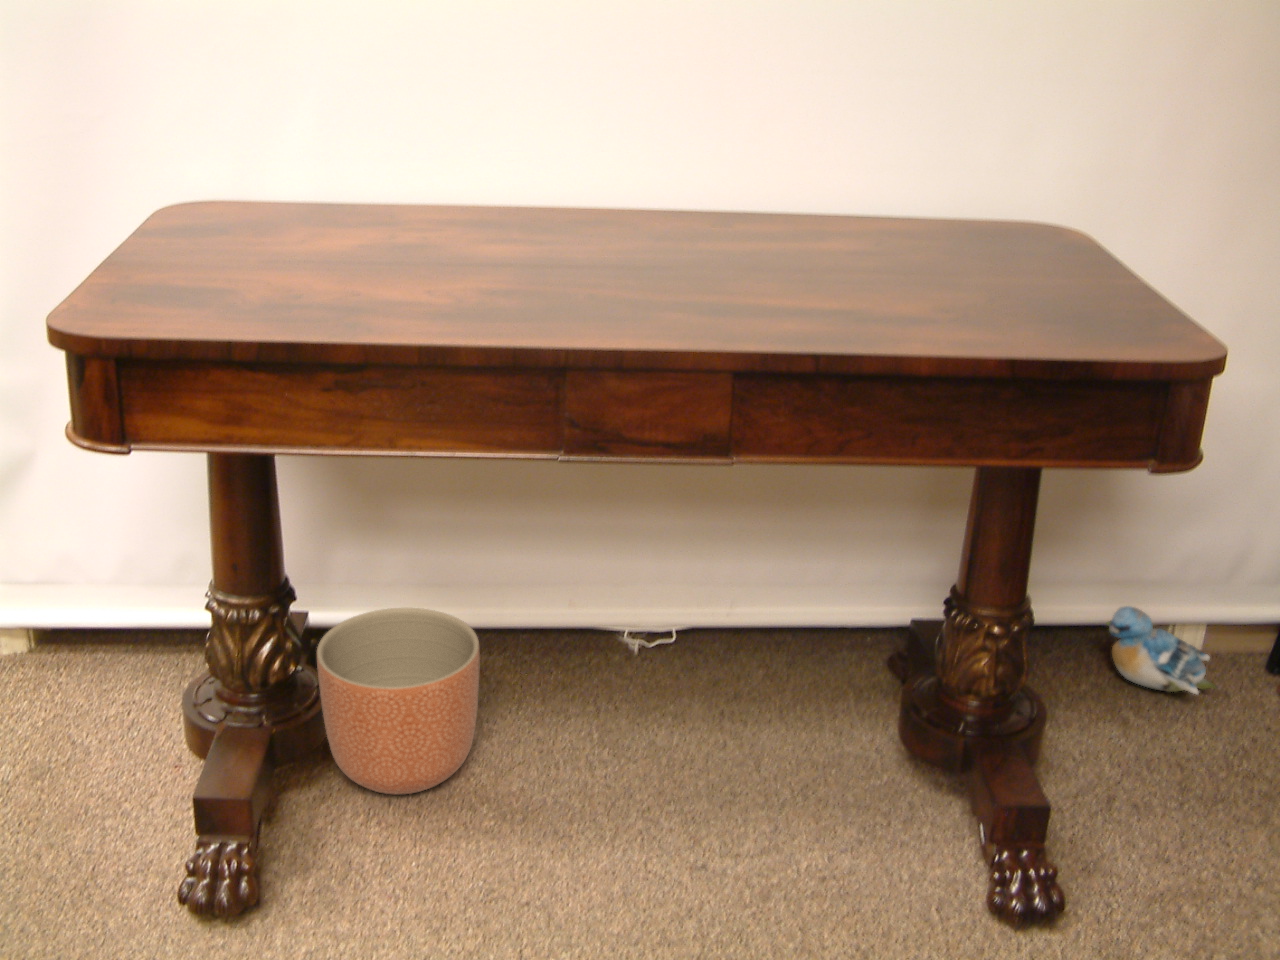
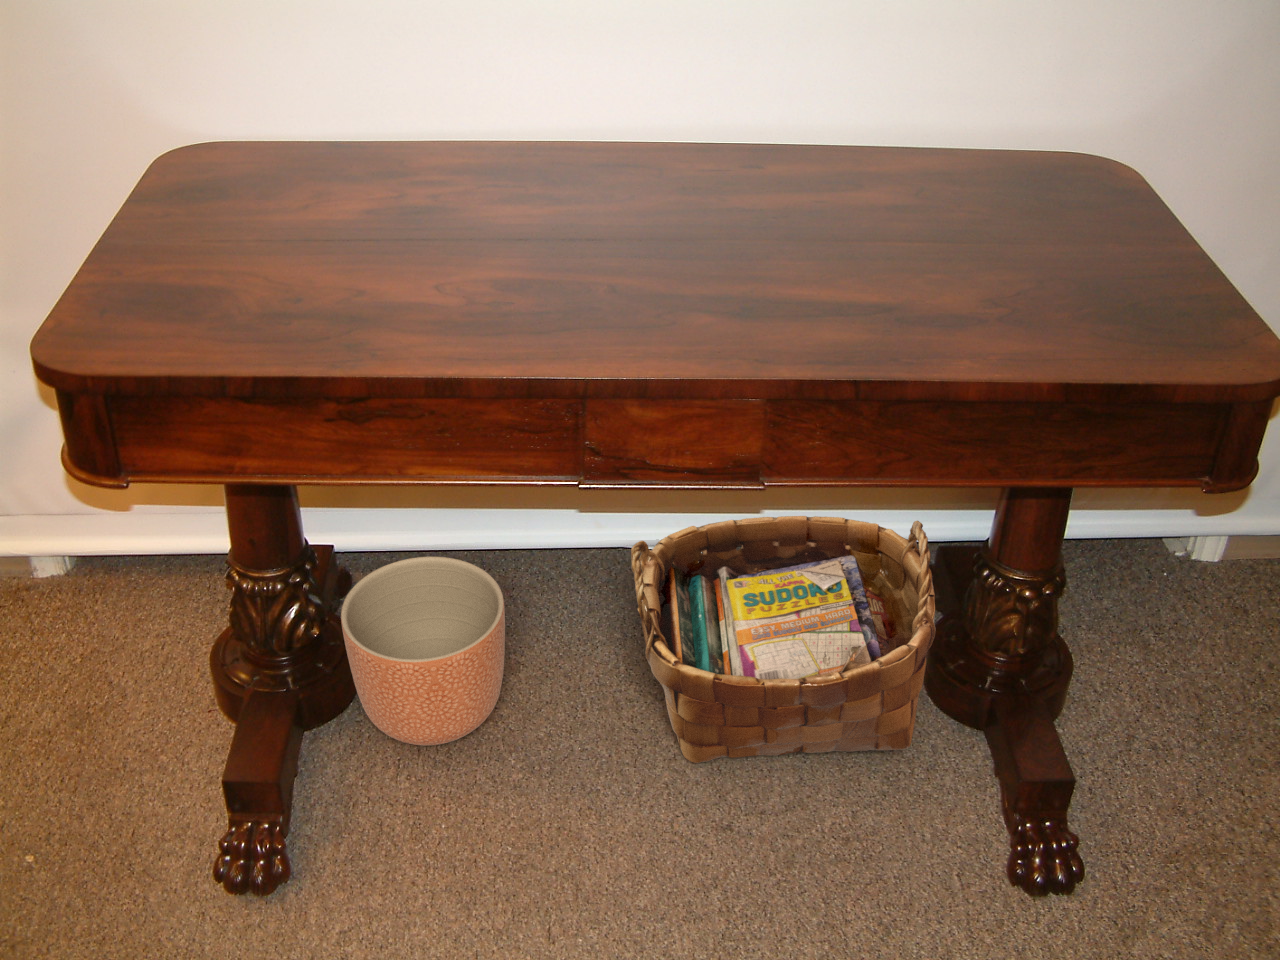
woven basket: none [606,570,907,812] -> present [631,516,936,763]
plush toy: present [1107,606,1216,694] -> none [1130,529,1238,622]

